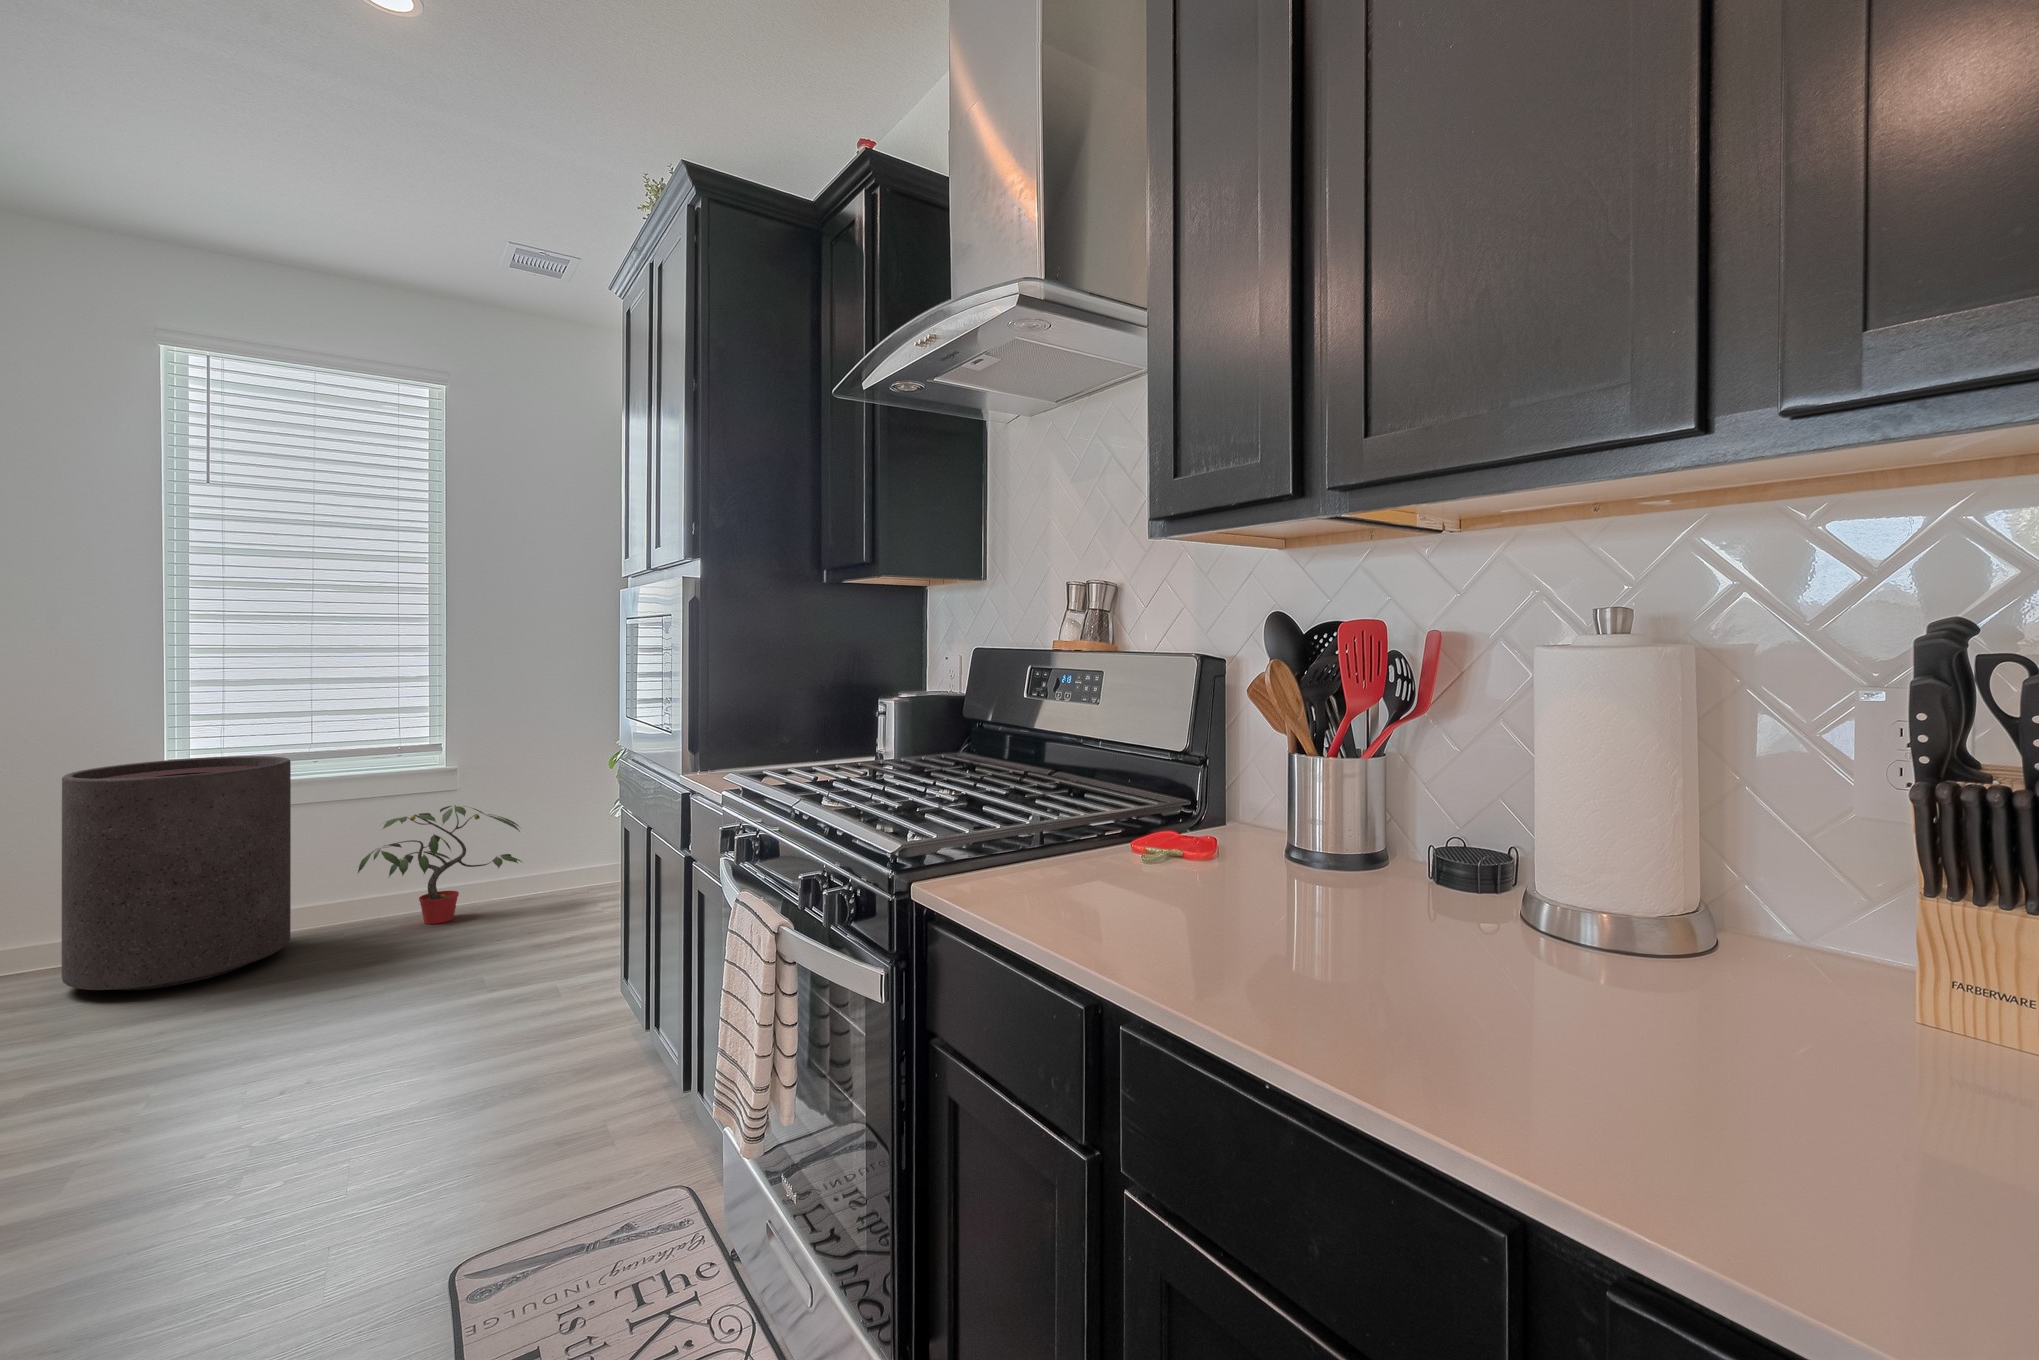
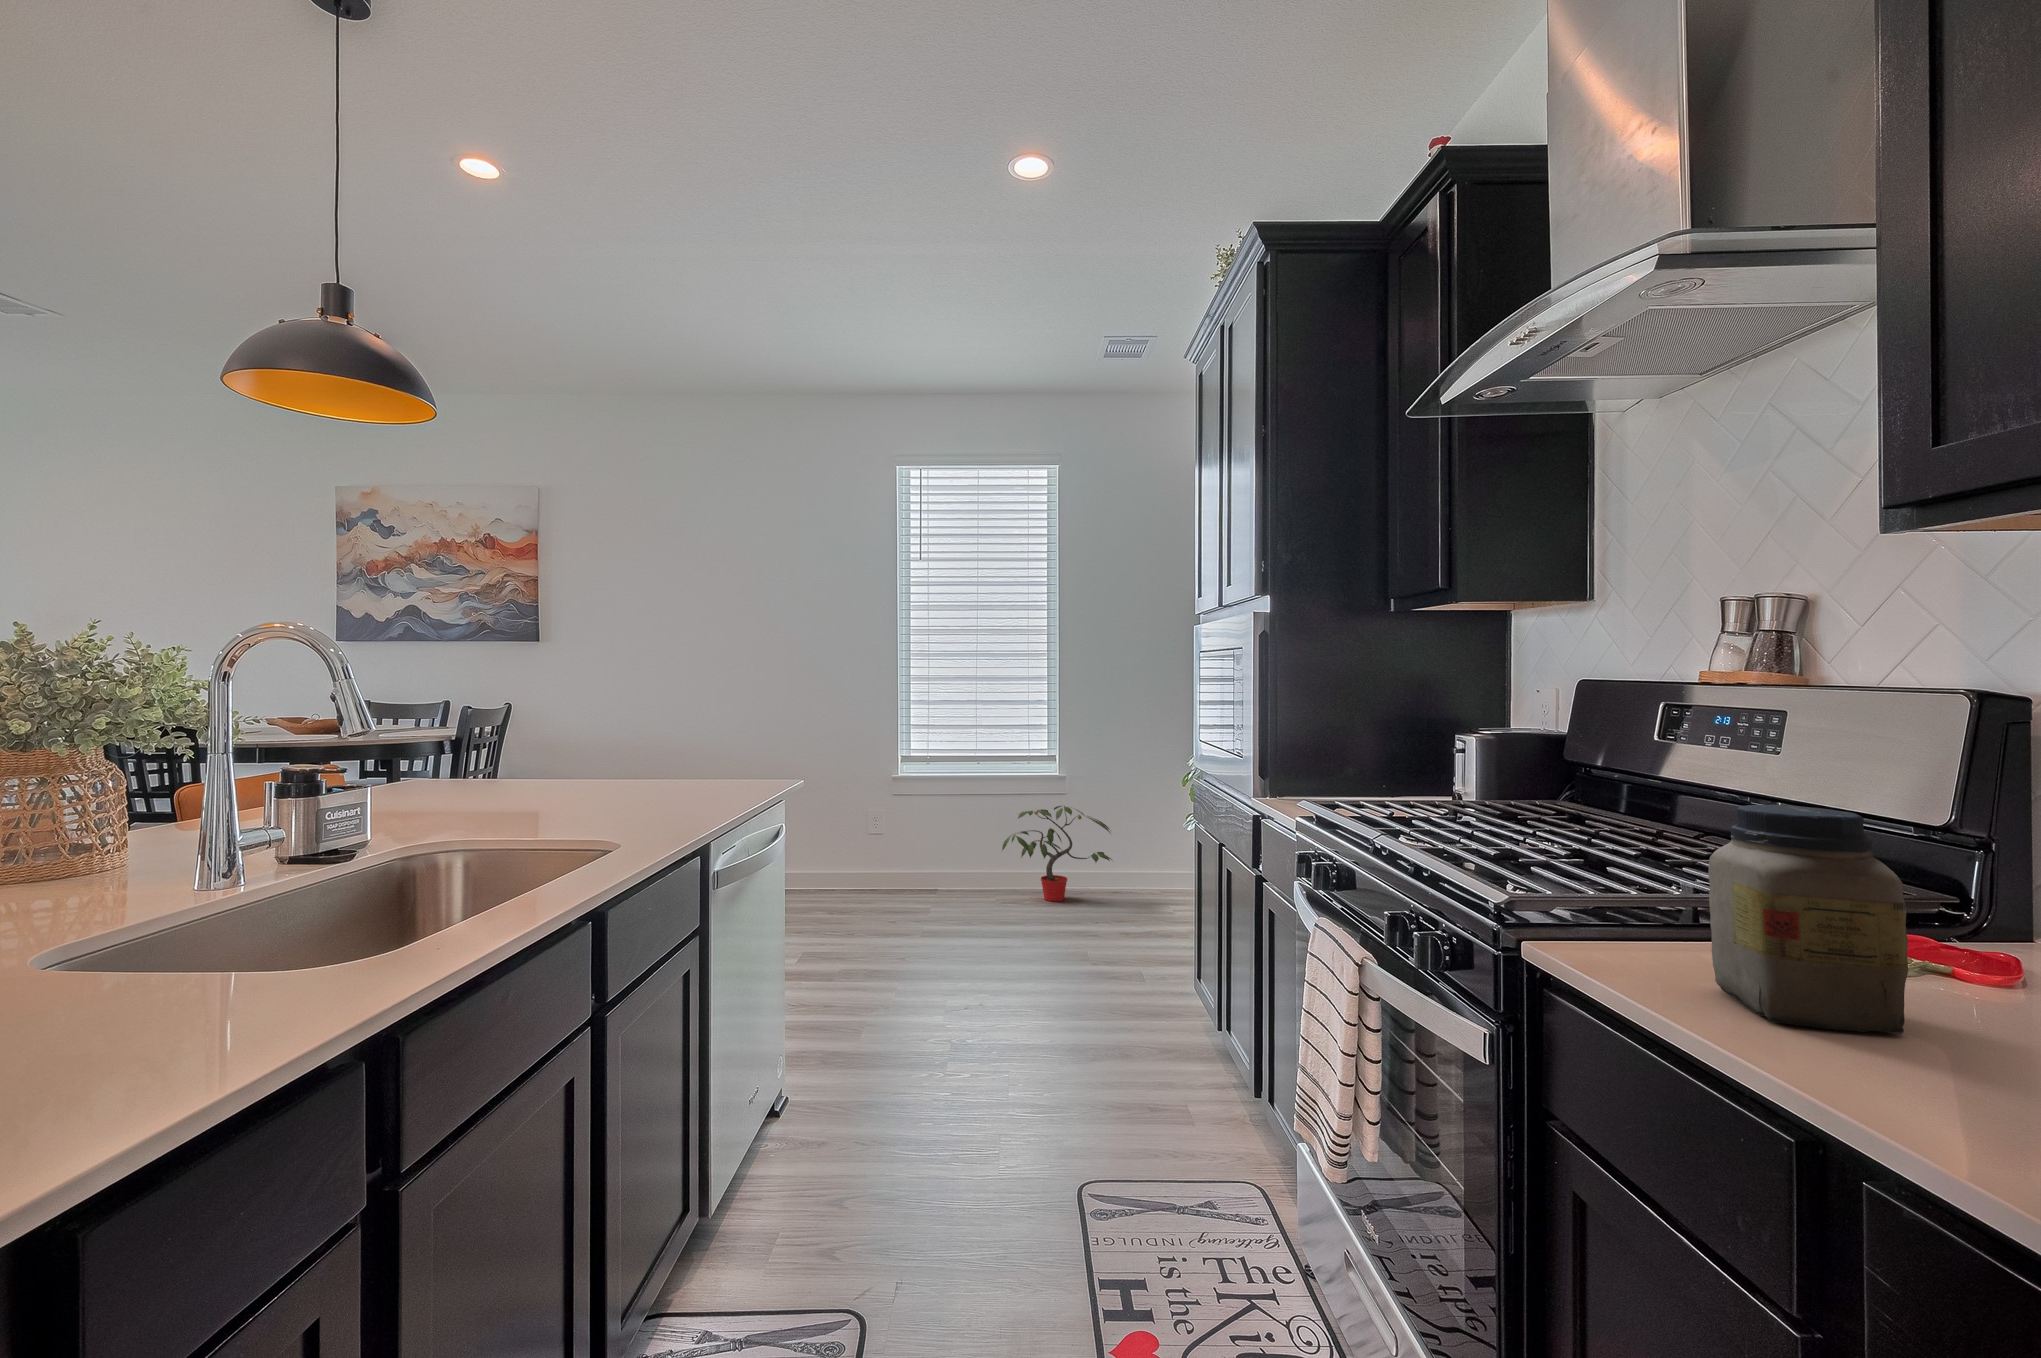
jar: none [1052,743,1167,920] -> present [1708,805,1908,1034]
trash can: present [62,756,291,990] -> none [848,753,963,913]

